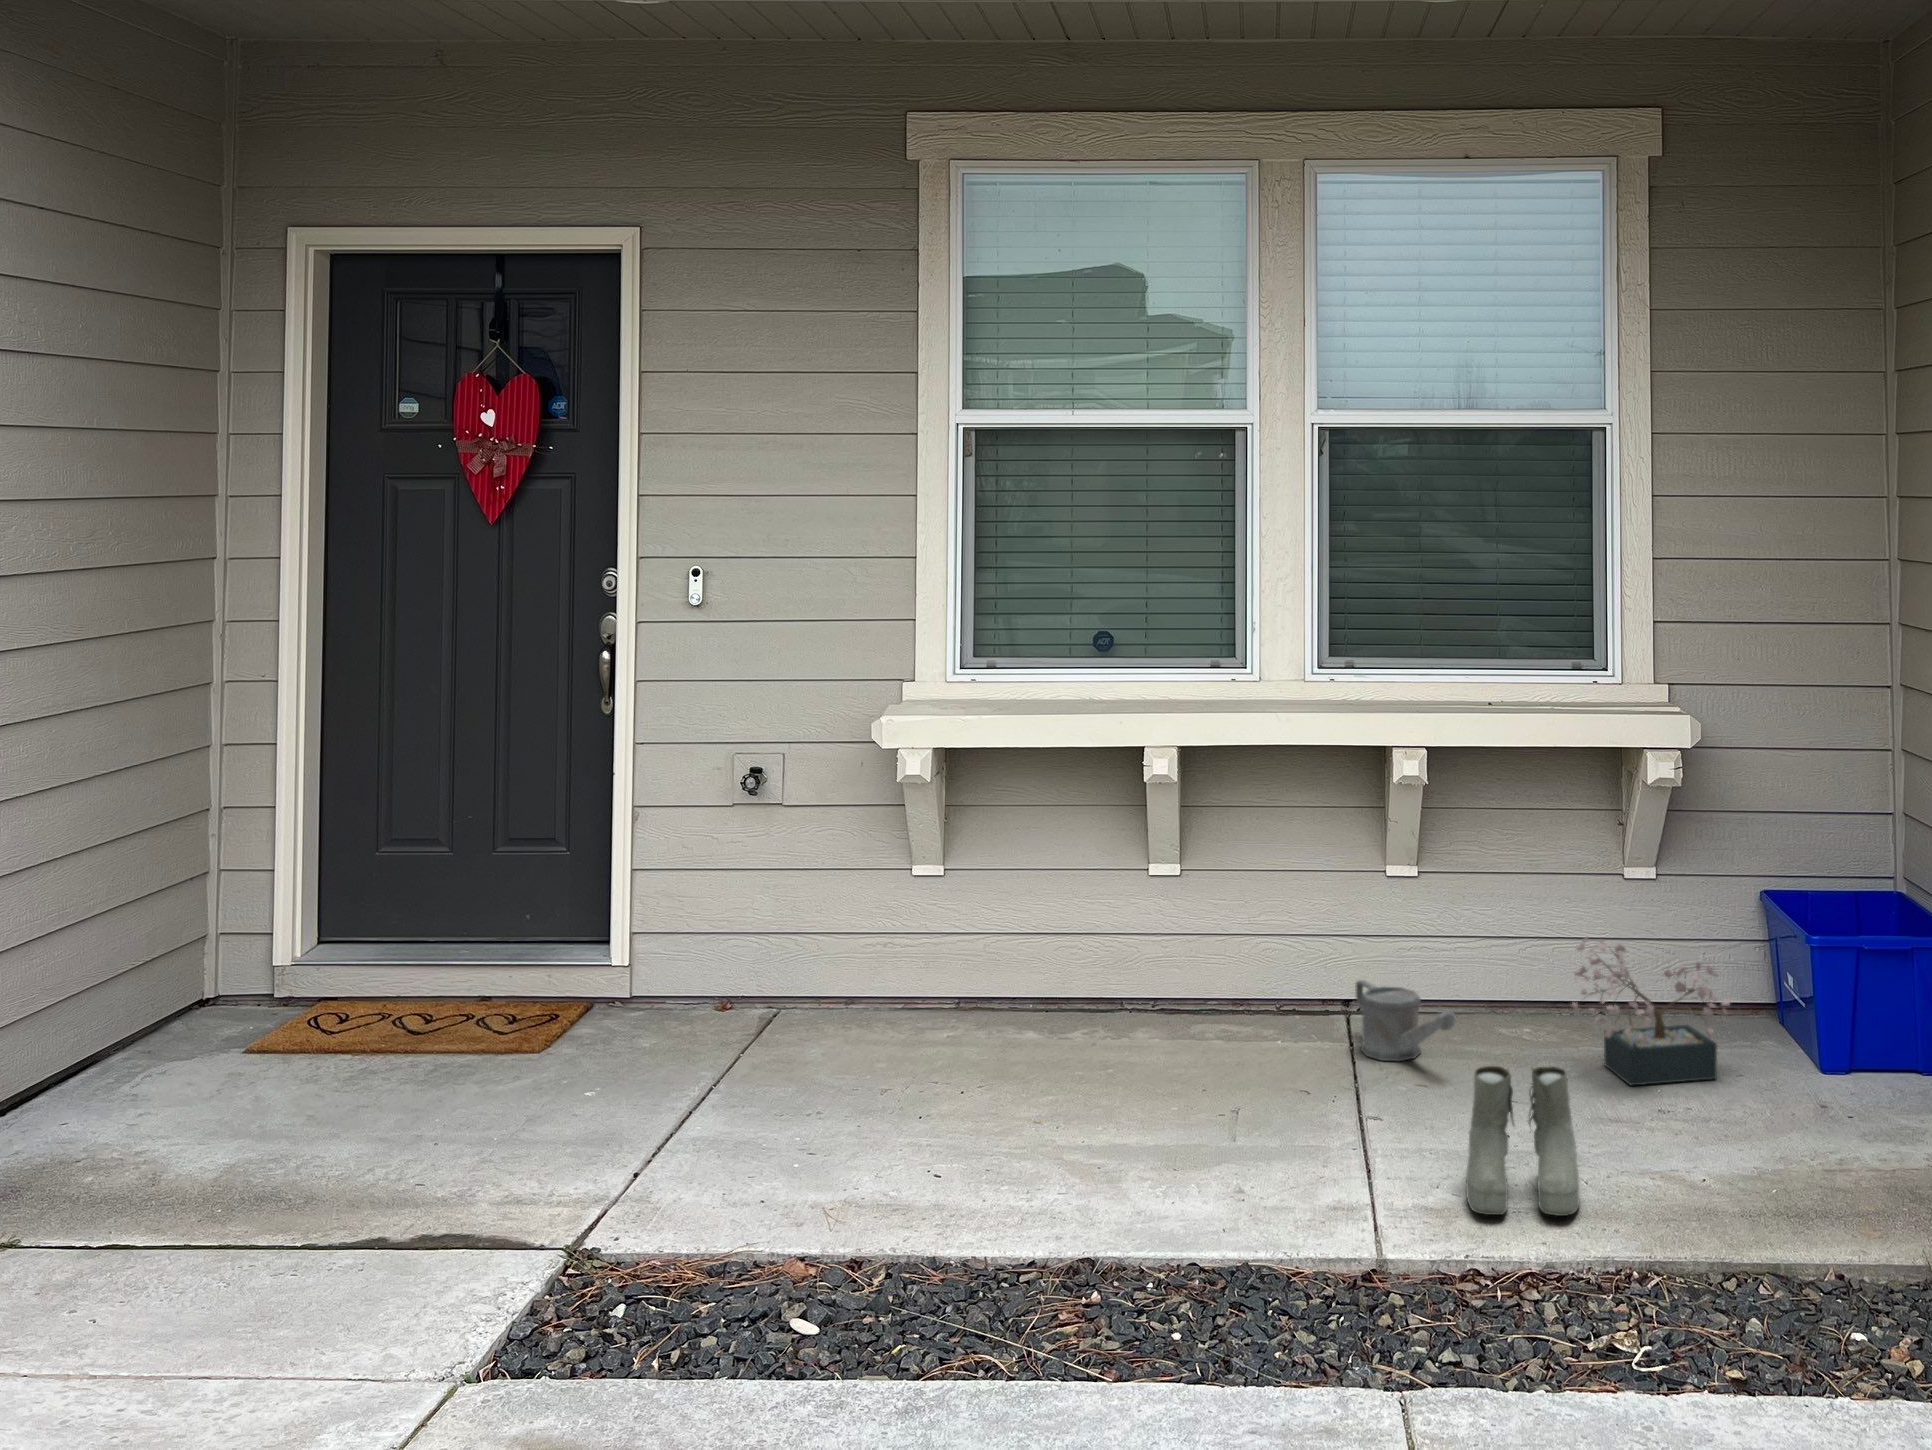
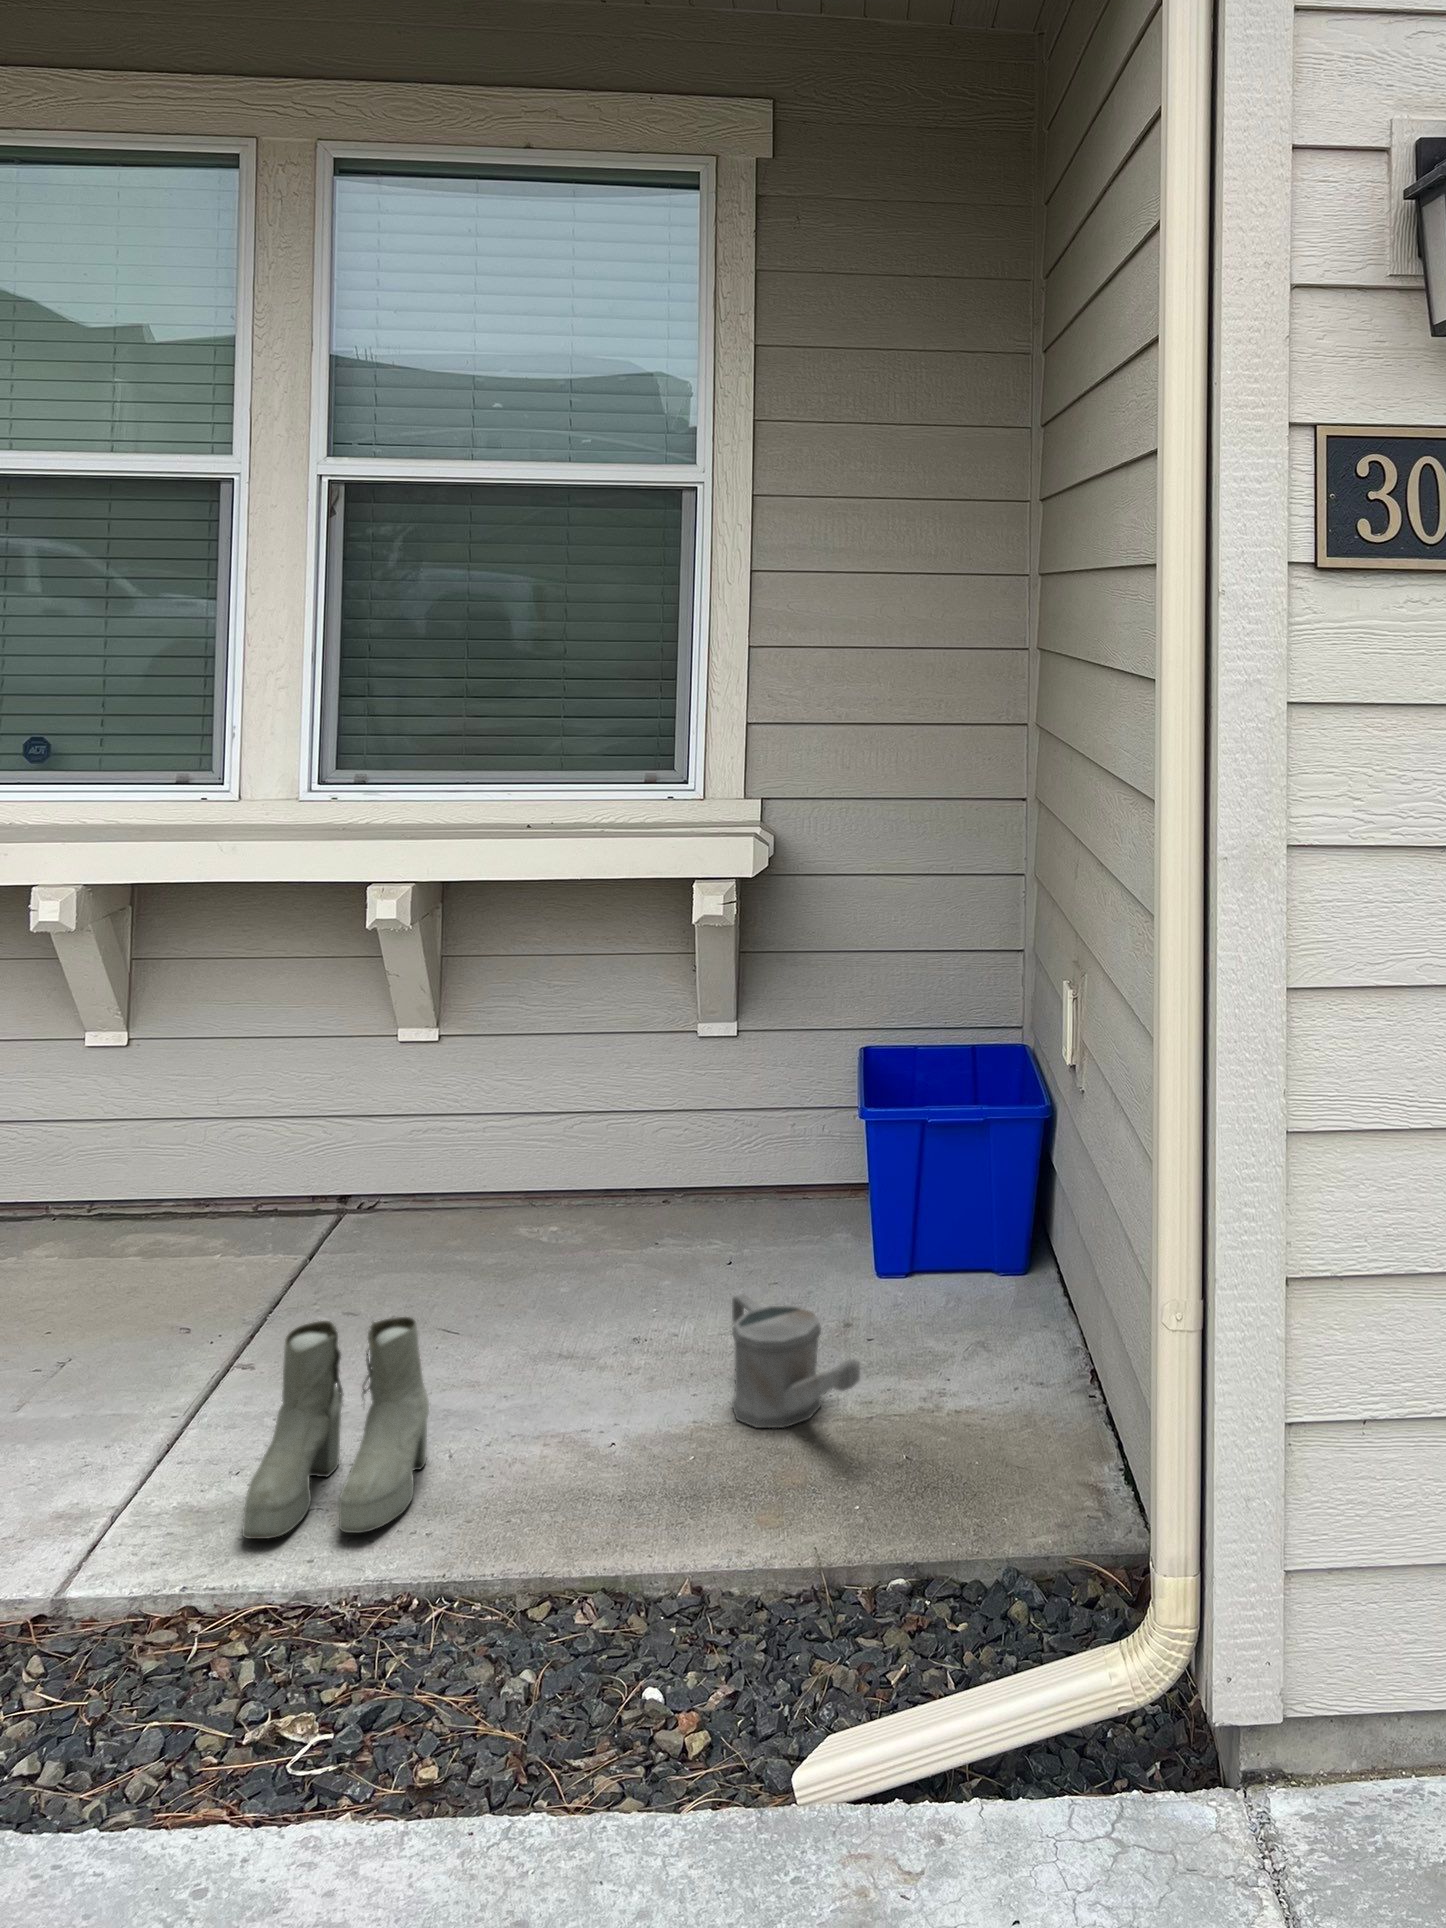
decorative plant: present [1572,938,1730,1085] -> none [559,1113,769,1303]
watering can: present [1355,980,1455,1061] -> present [732,1294,860,1428]

